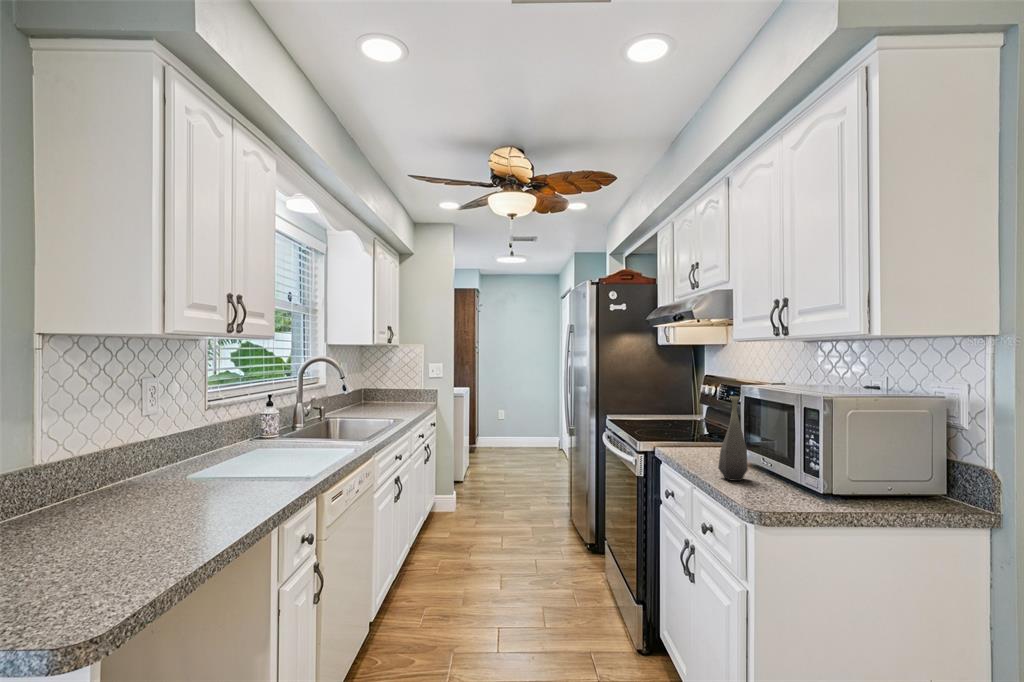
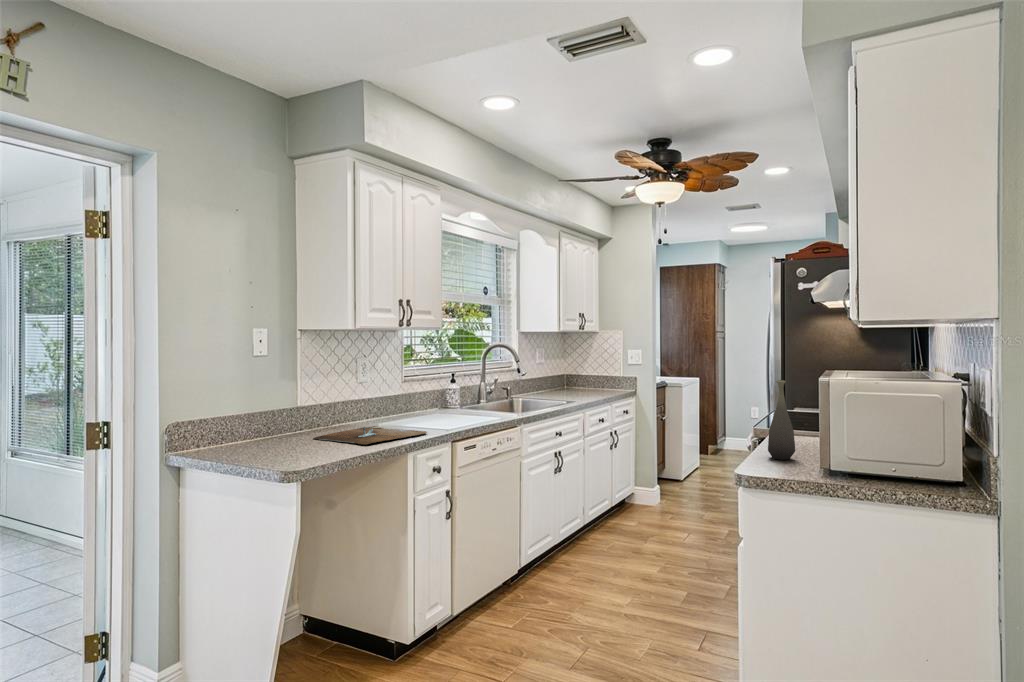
cutting board: none [78,485,288,530] -> present [313,426,427,444]

